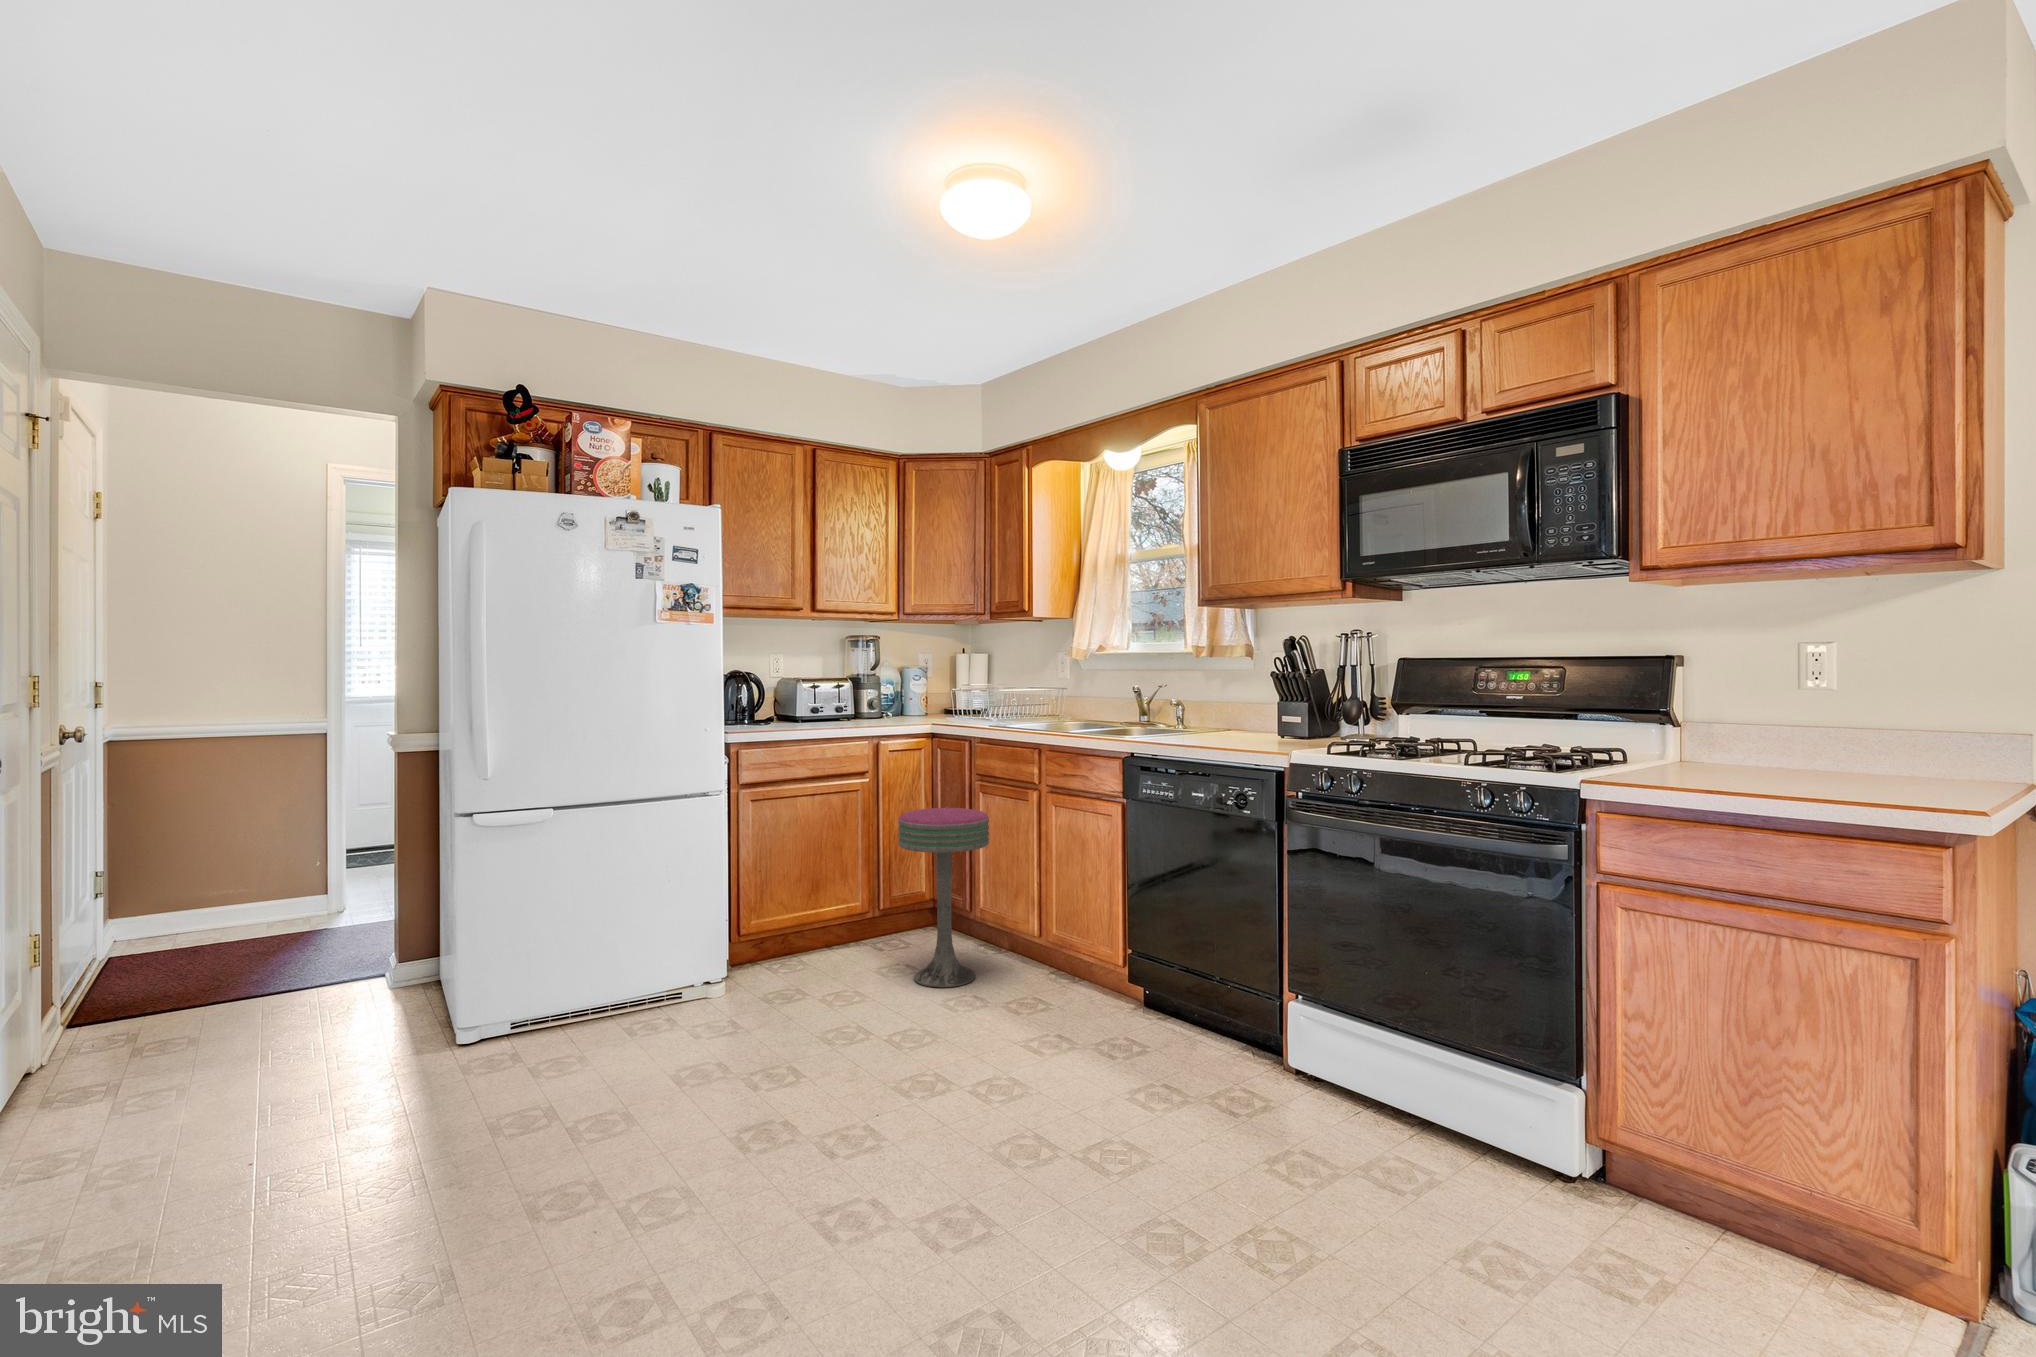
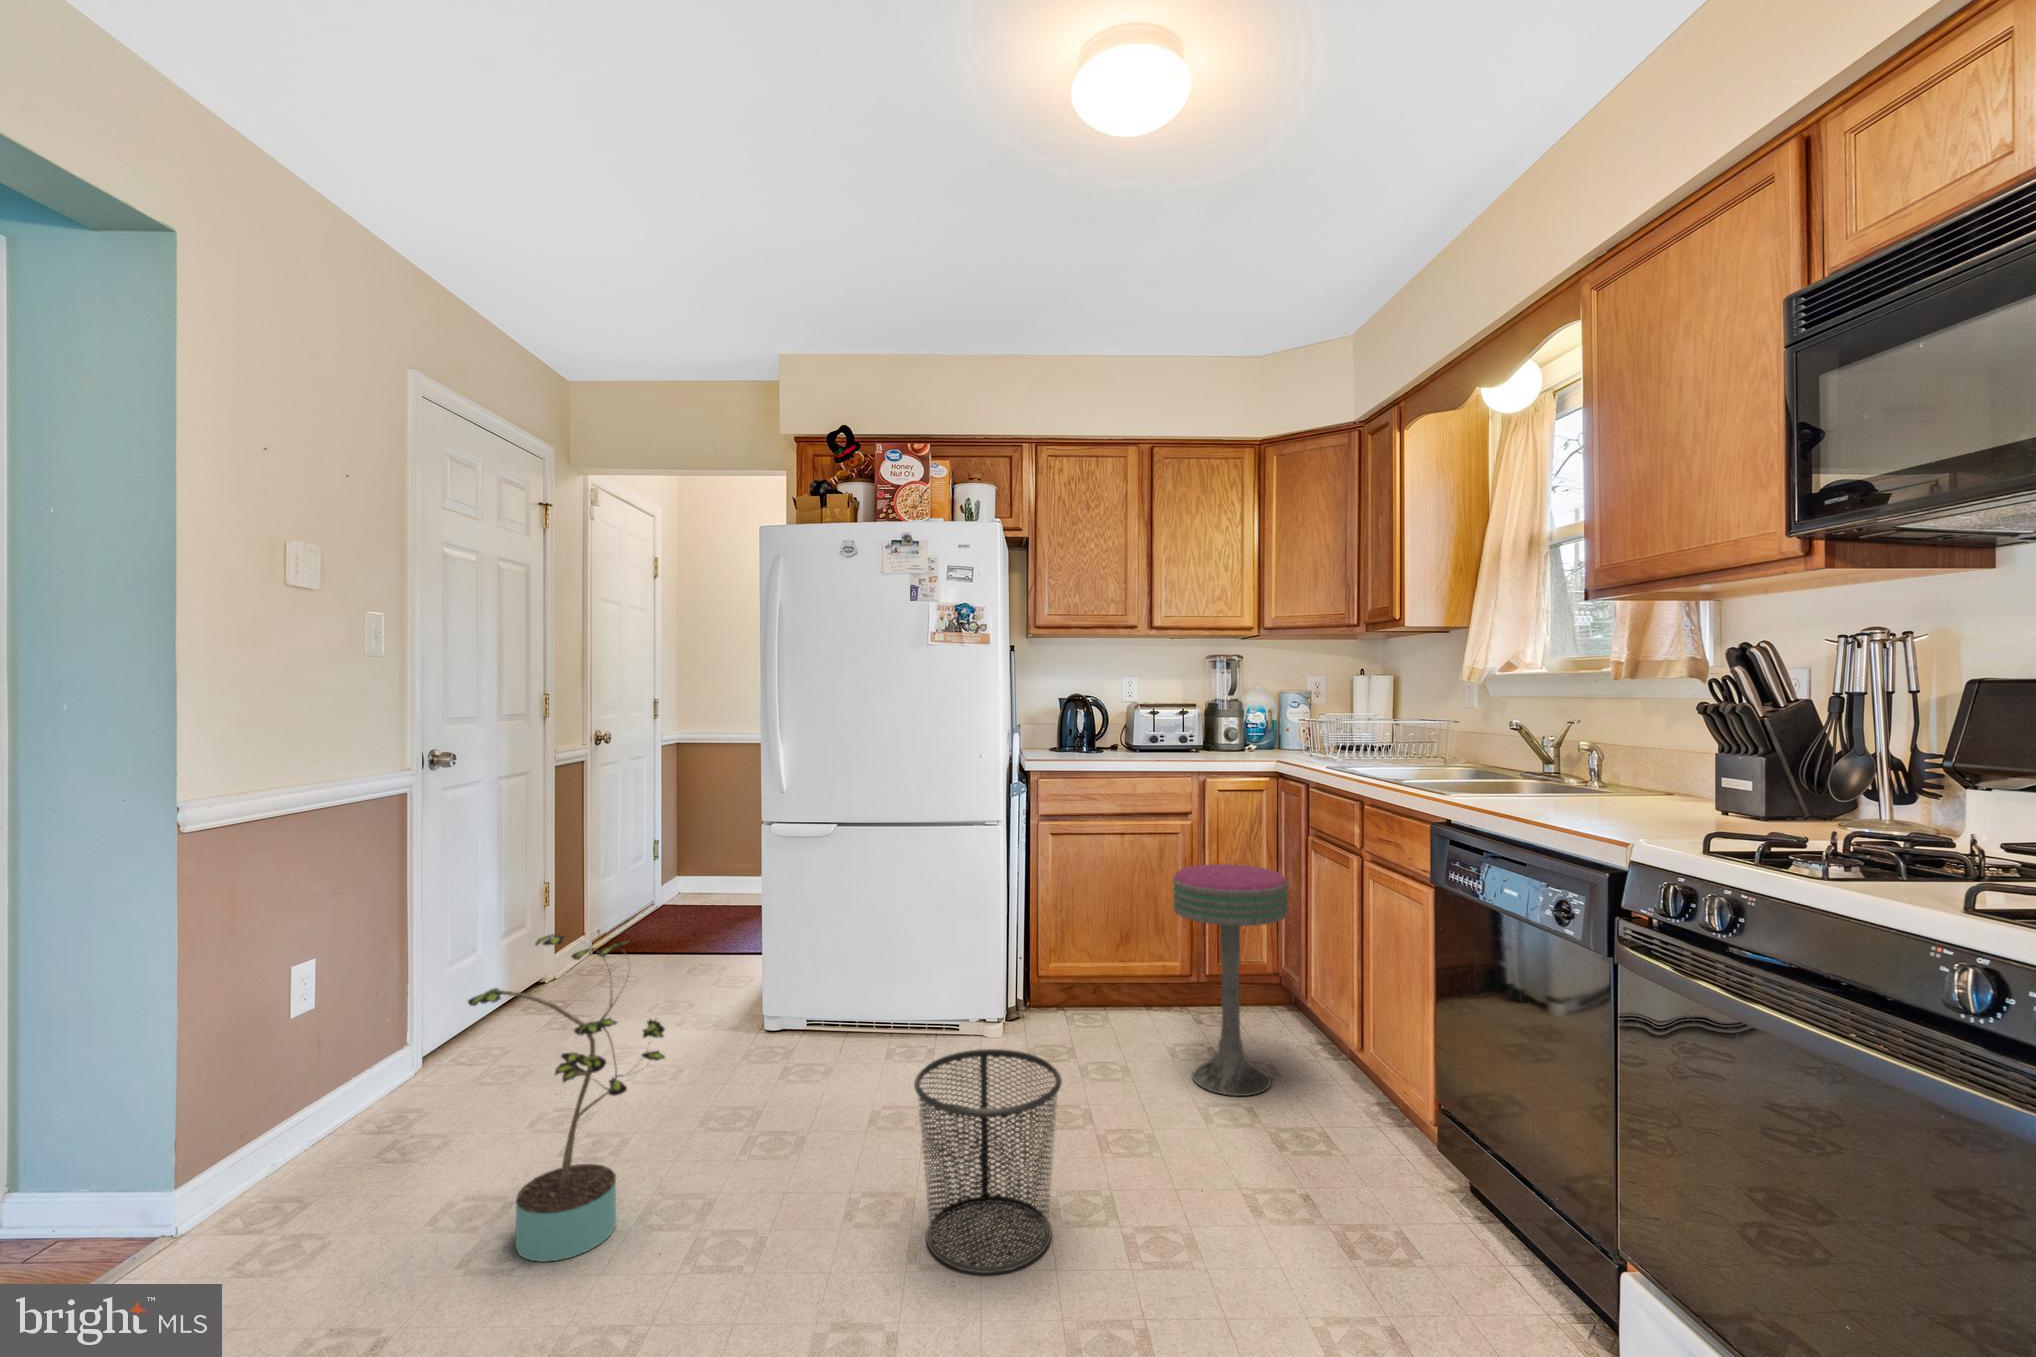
potted plant: none [406,915,594,1235] -> present [468,934,665,1262]
waste bin: none [808,958,927,1123] -> present [914,1049,1062,1273]

